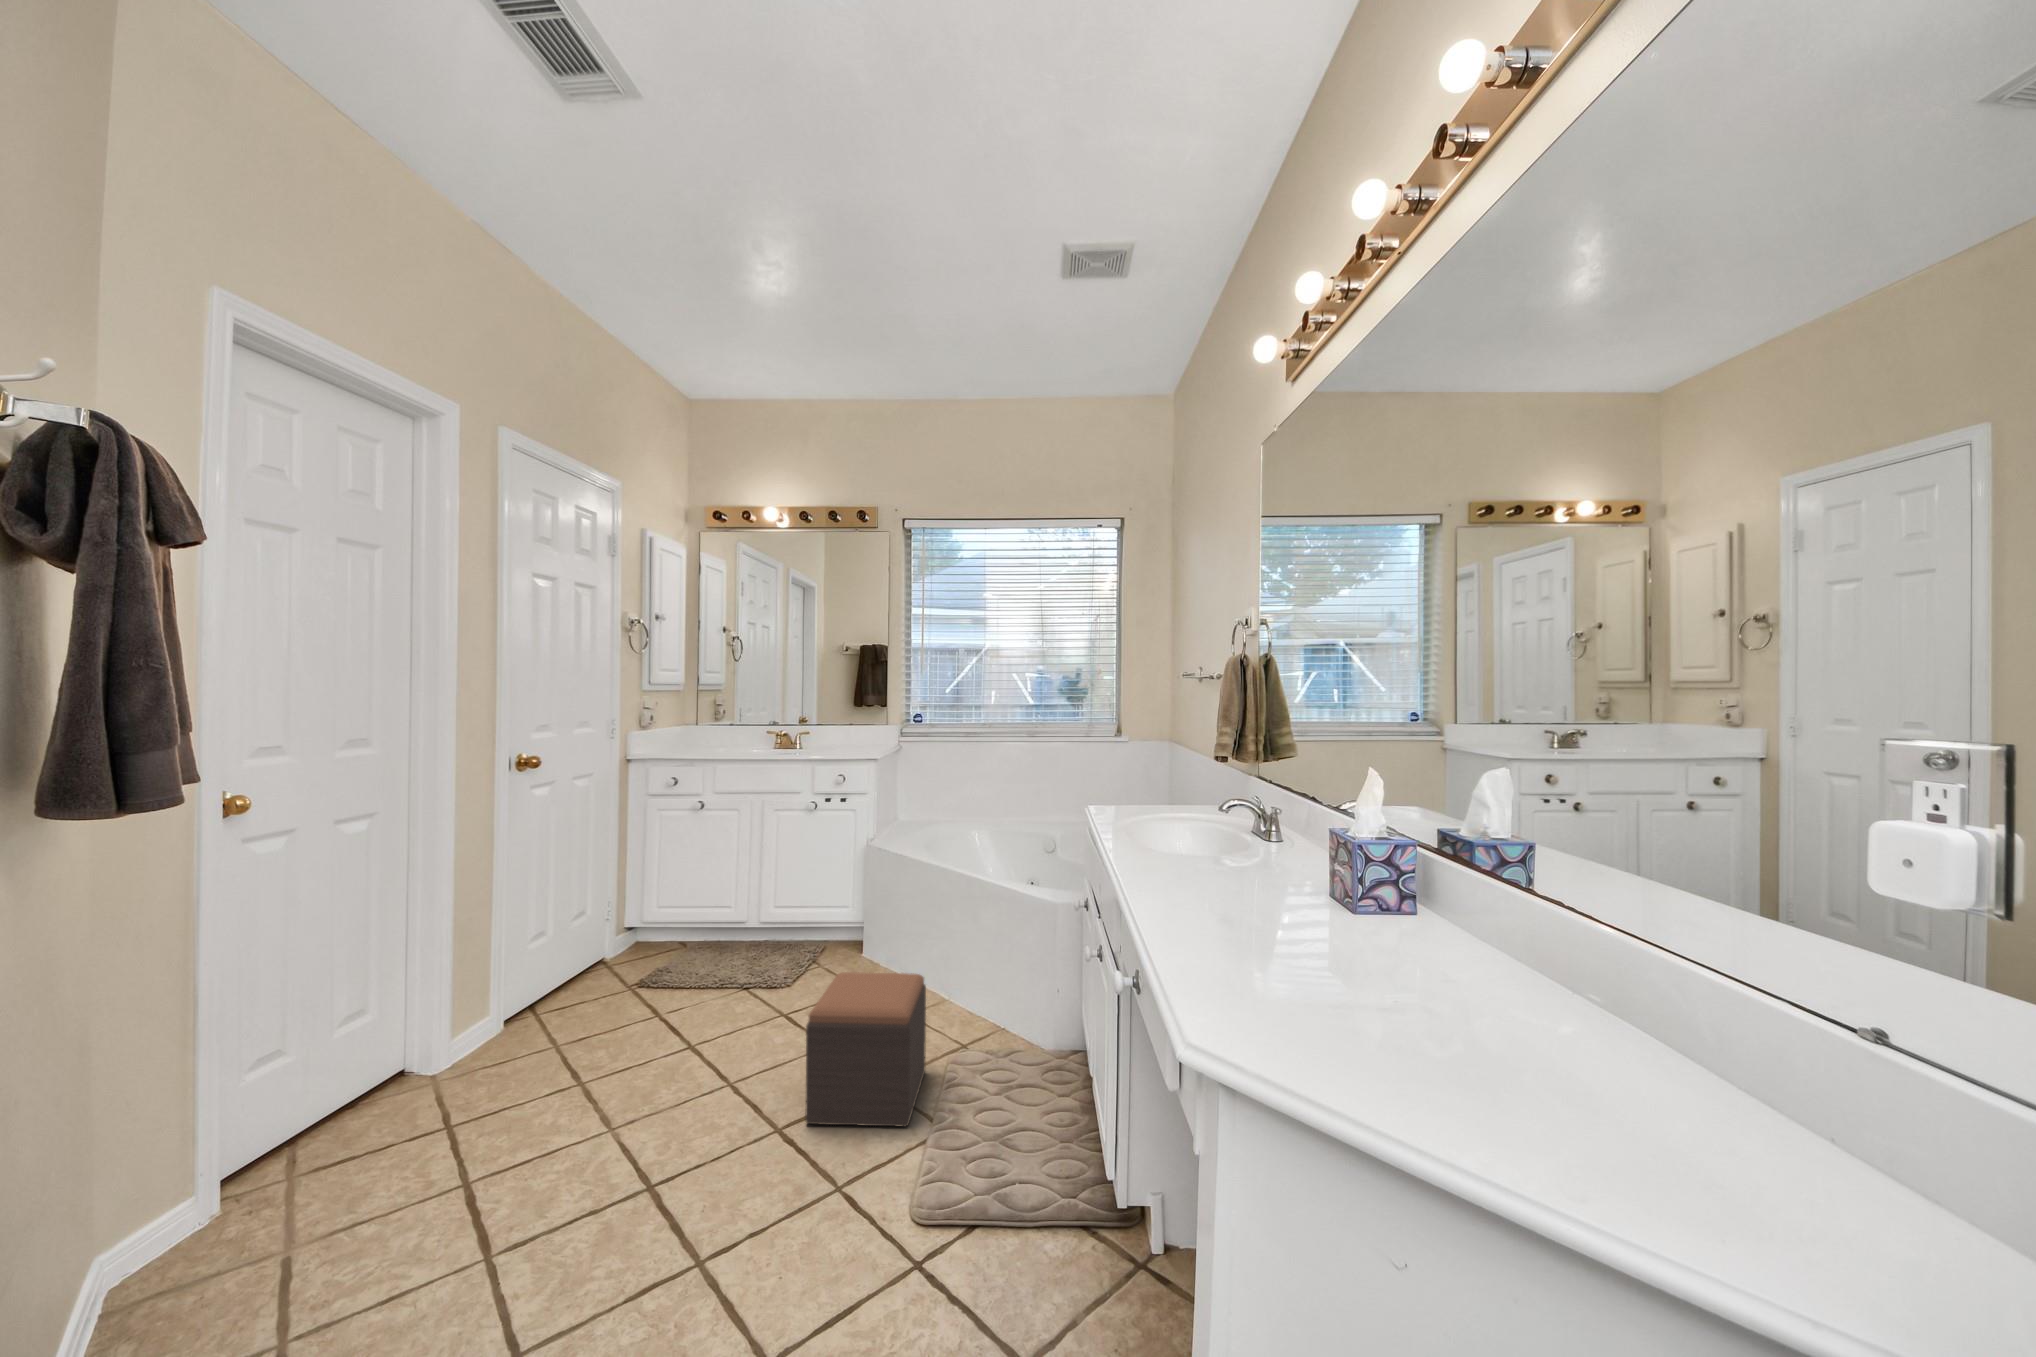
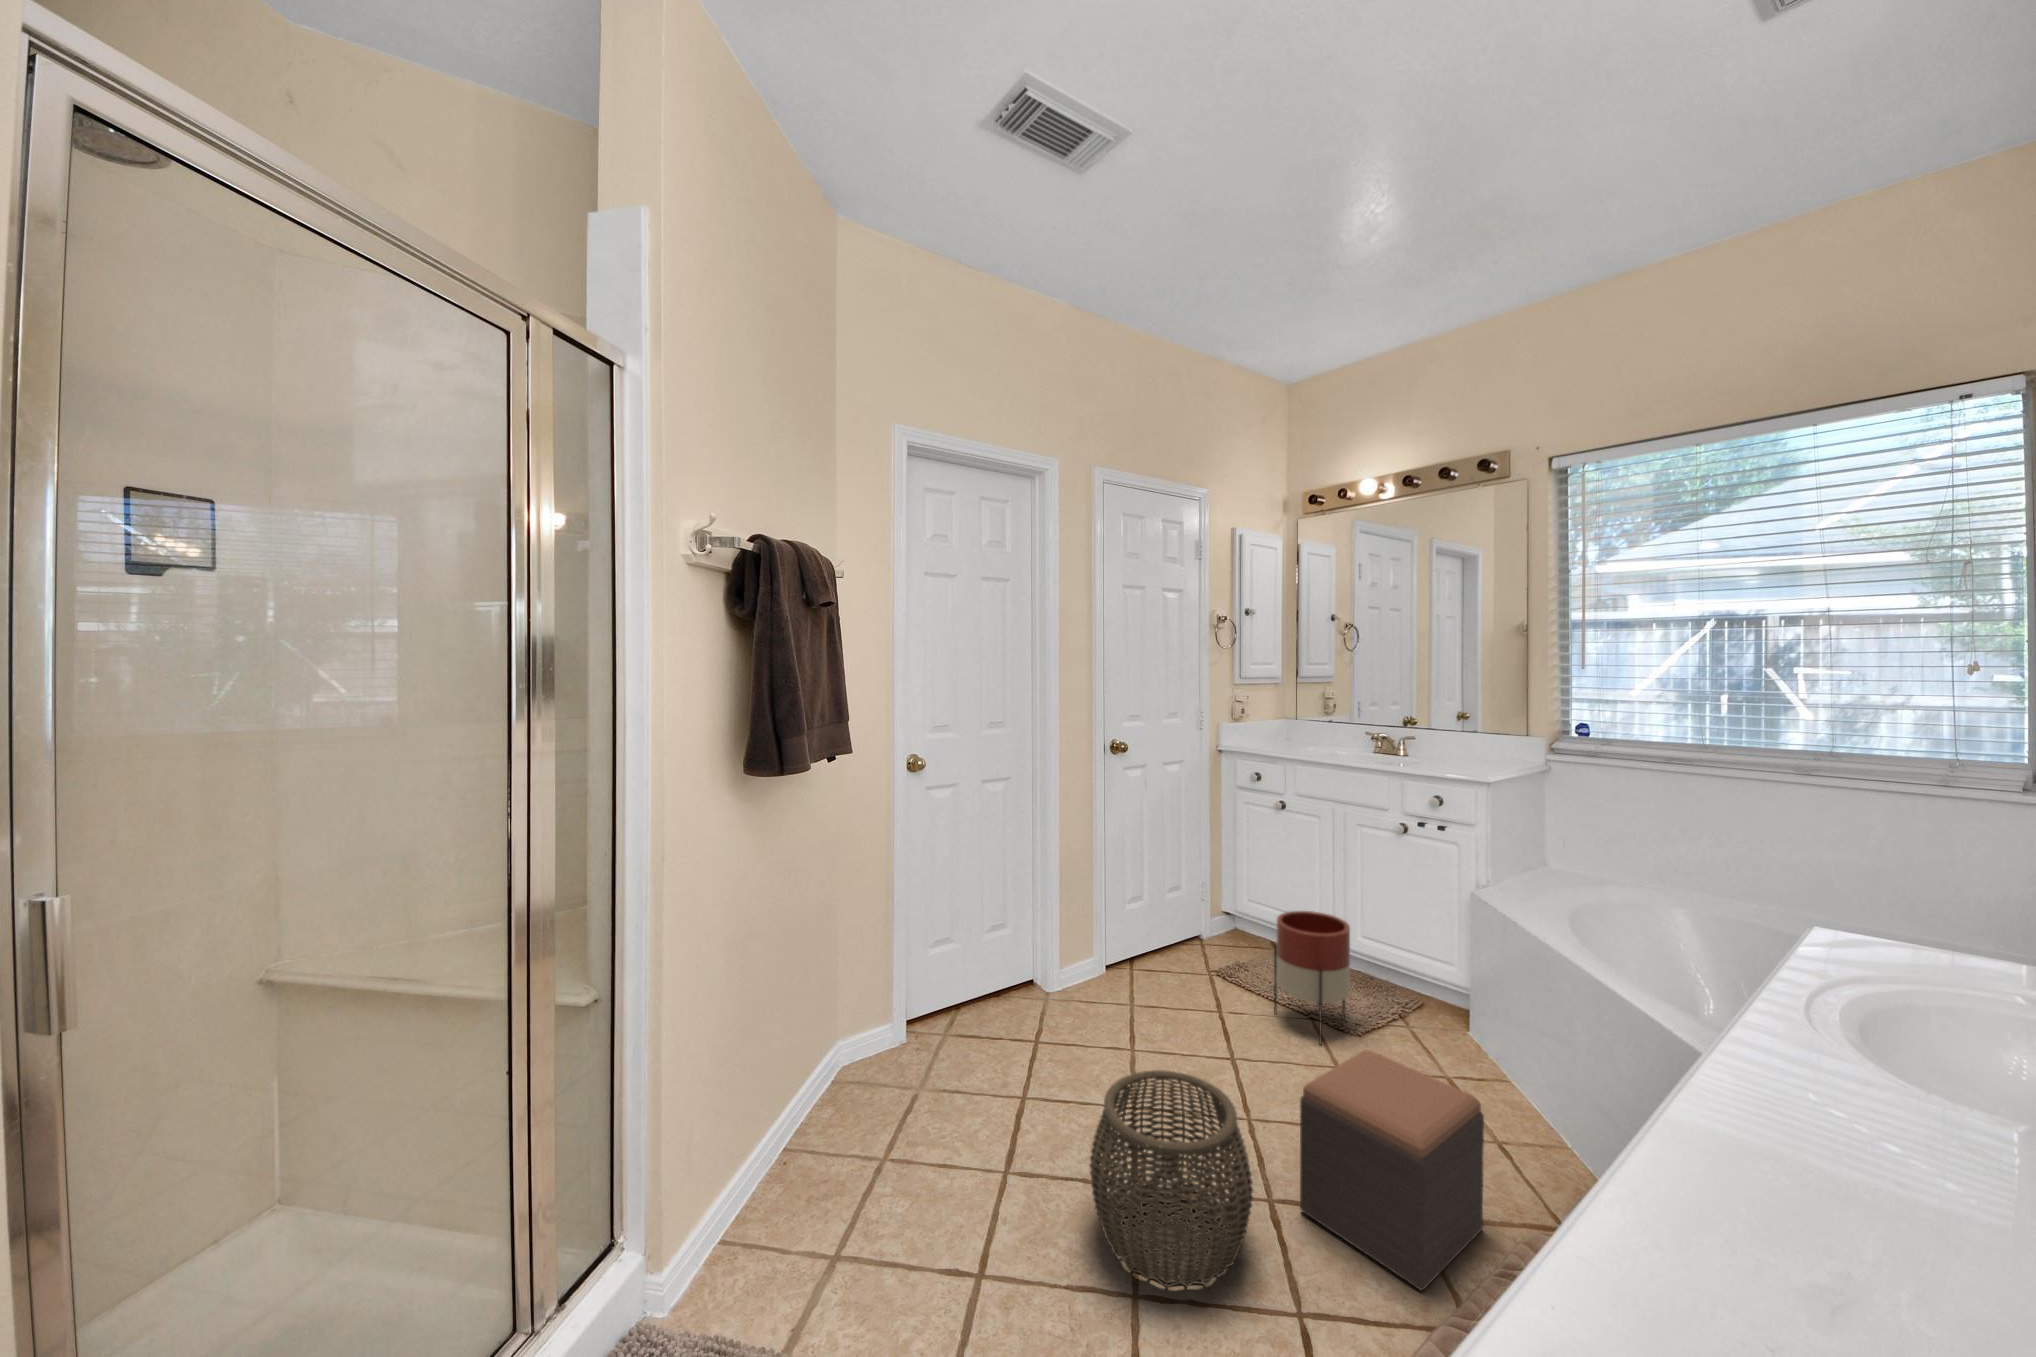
planter: none [712,890,784,1005] -> present [1274,911,1350,1044]
woven basket: none [619,1042,790,1249] -> present [1090,1070,1253,1288]

